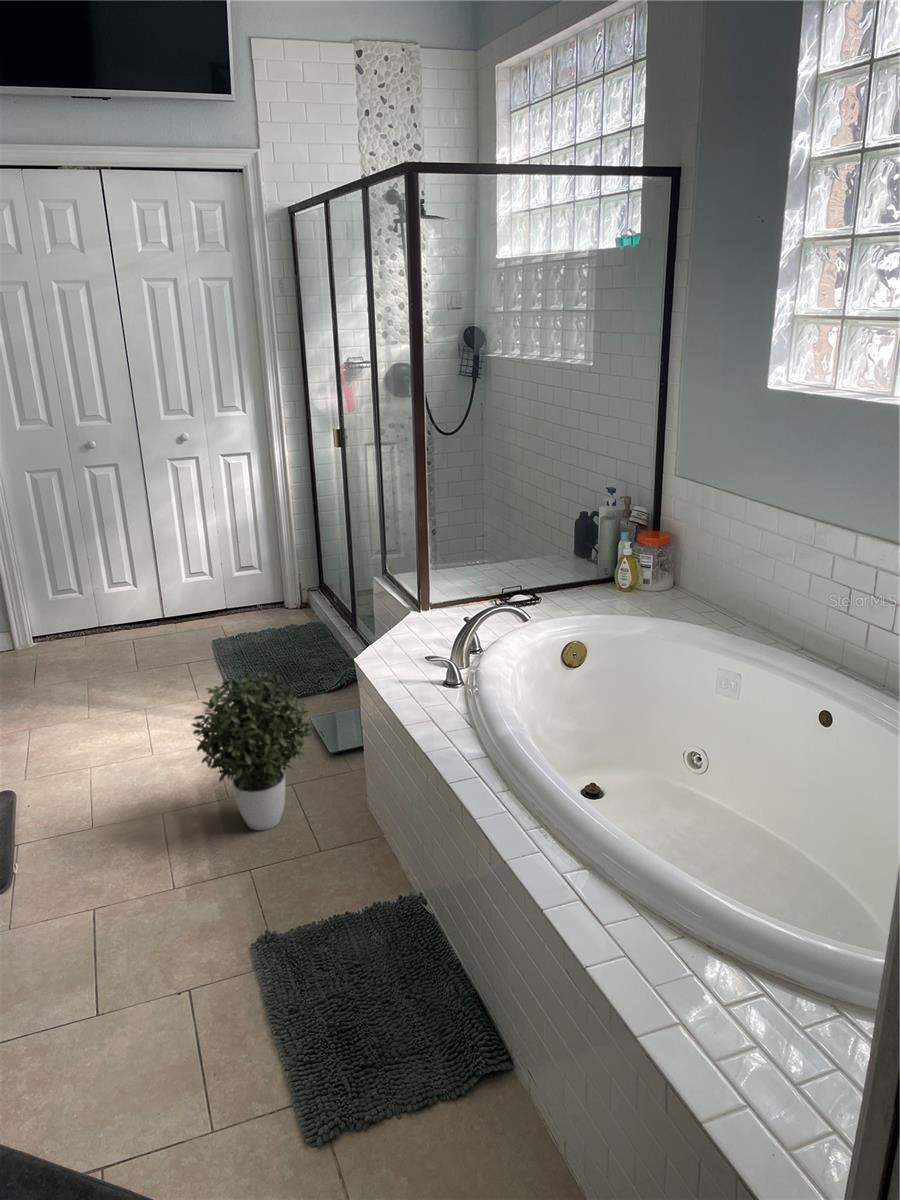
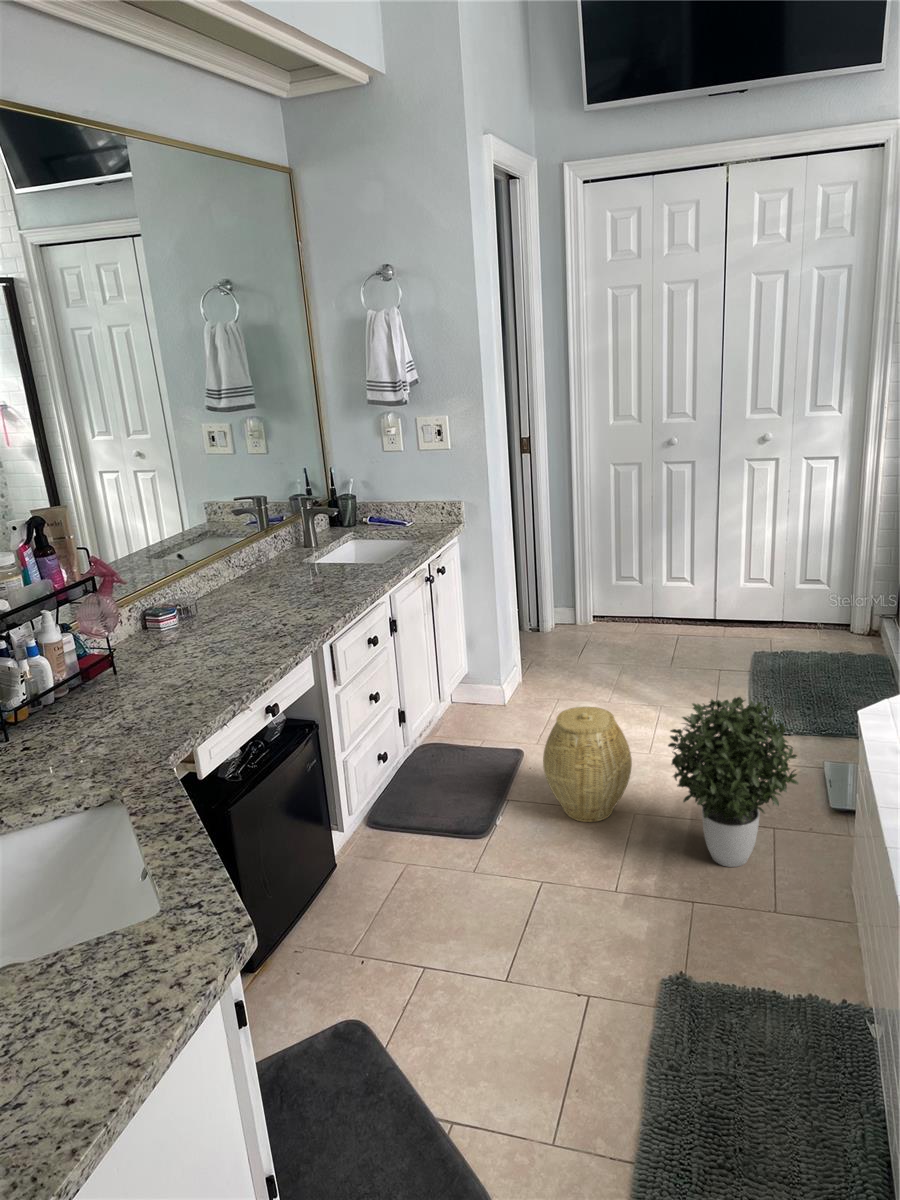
woven basket: none [54,718,151,838] -> present [543,707,632,822]

